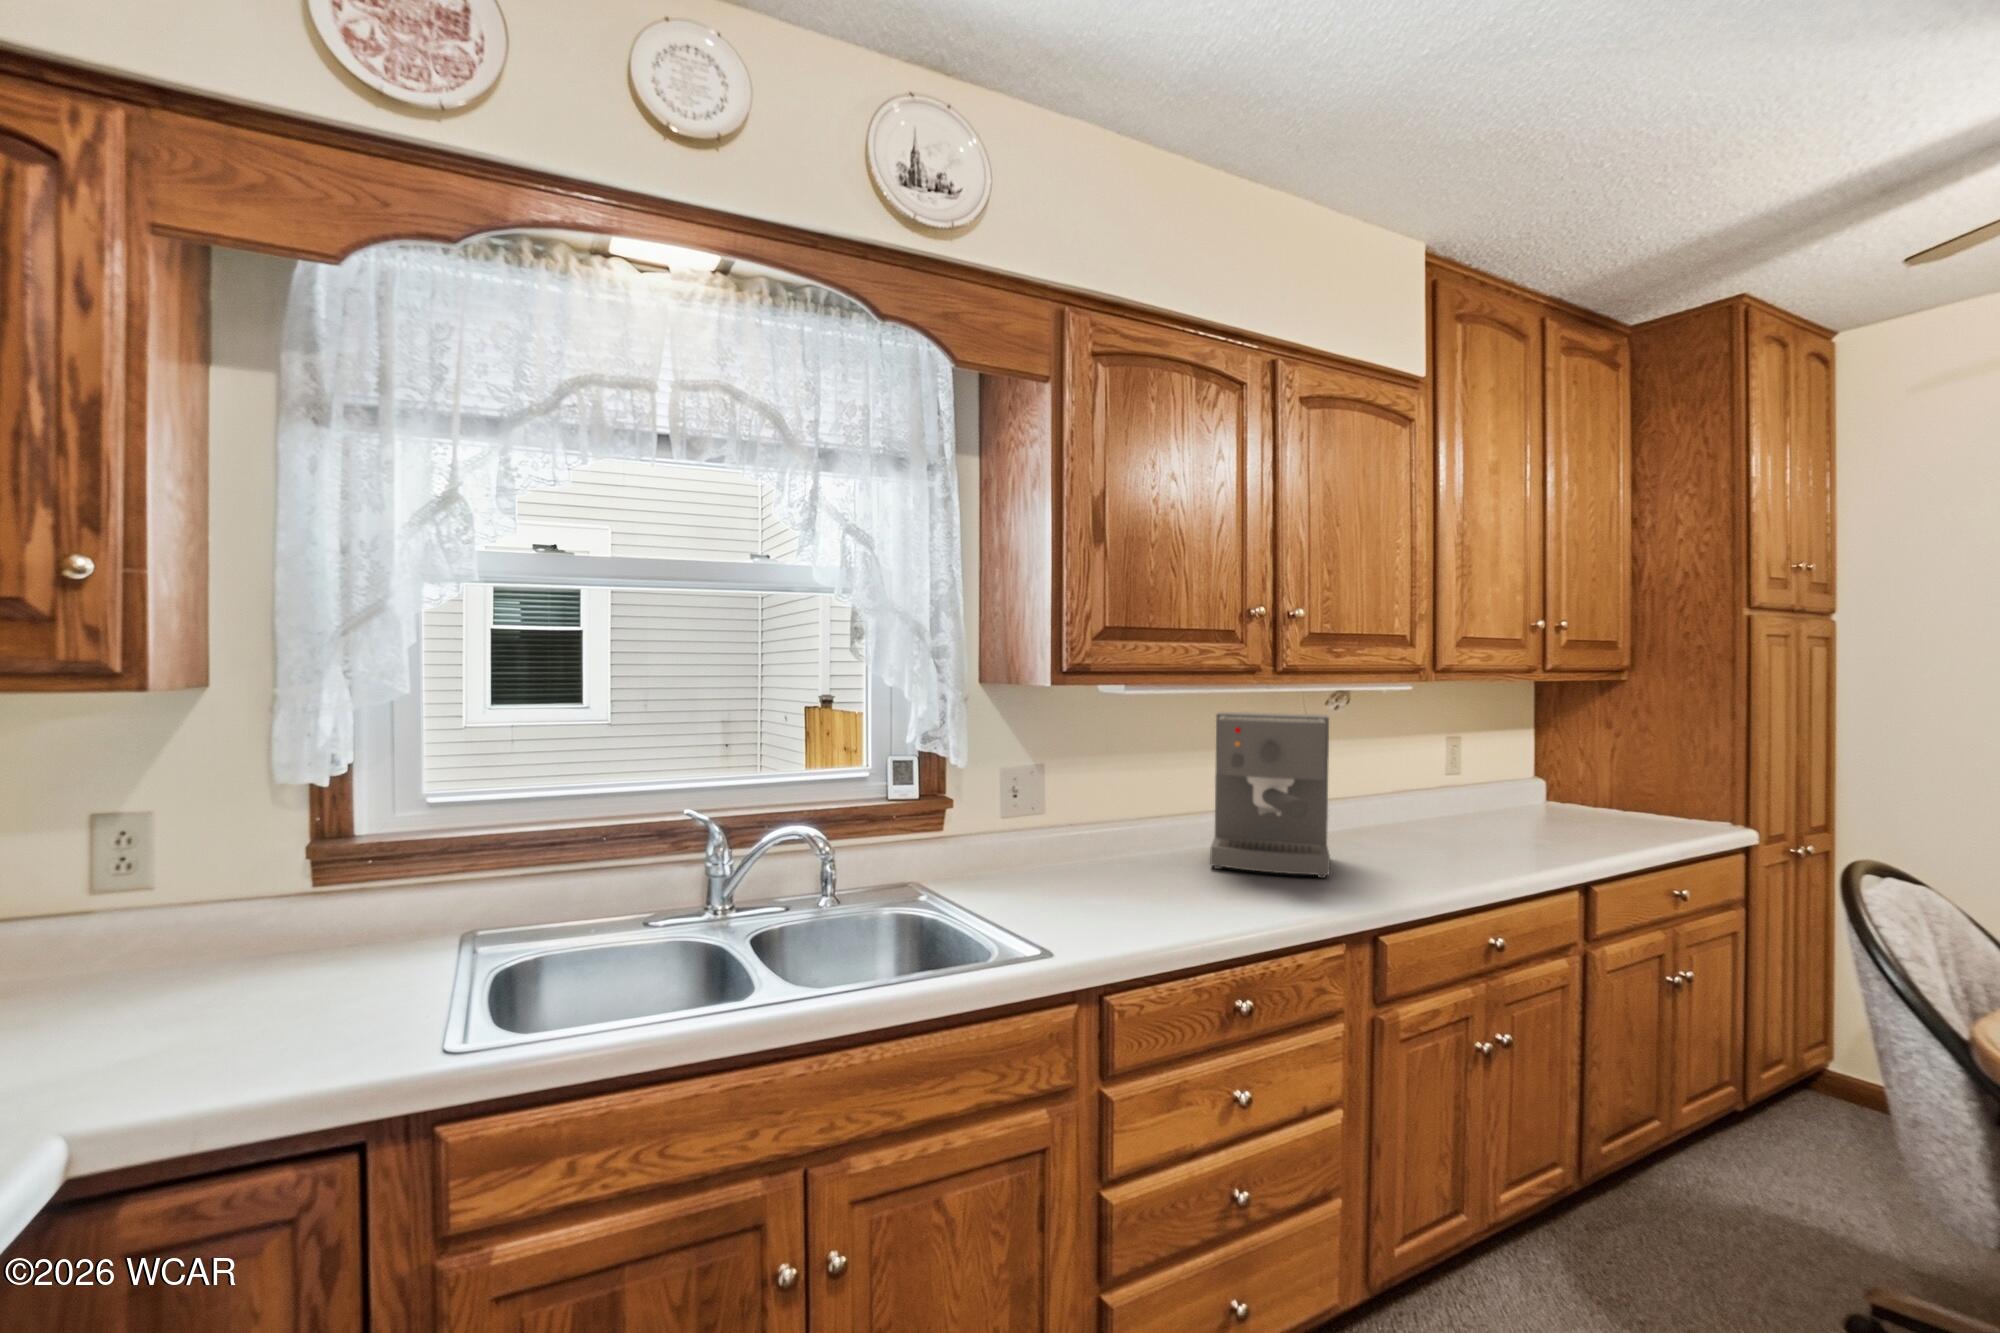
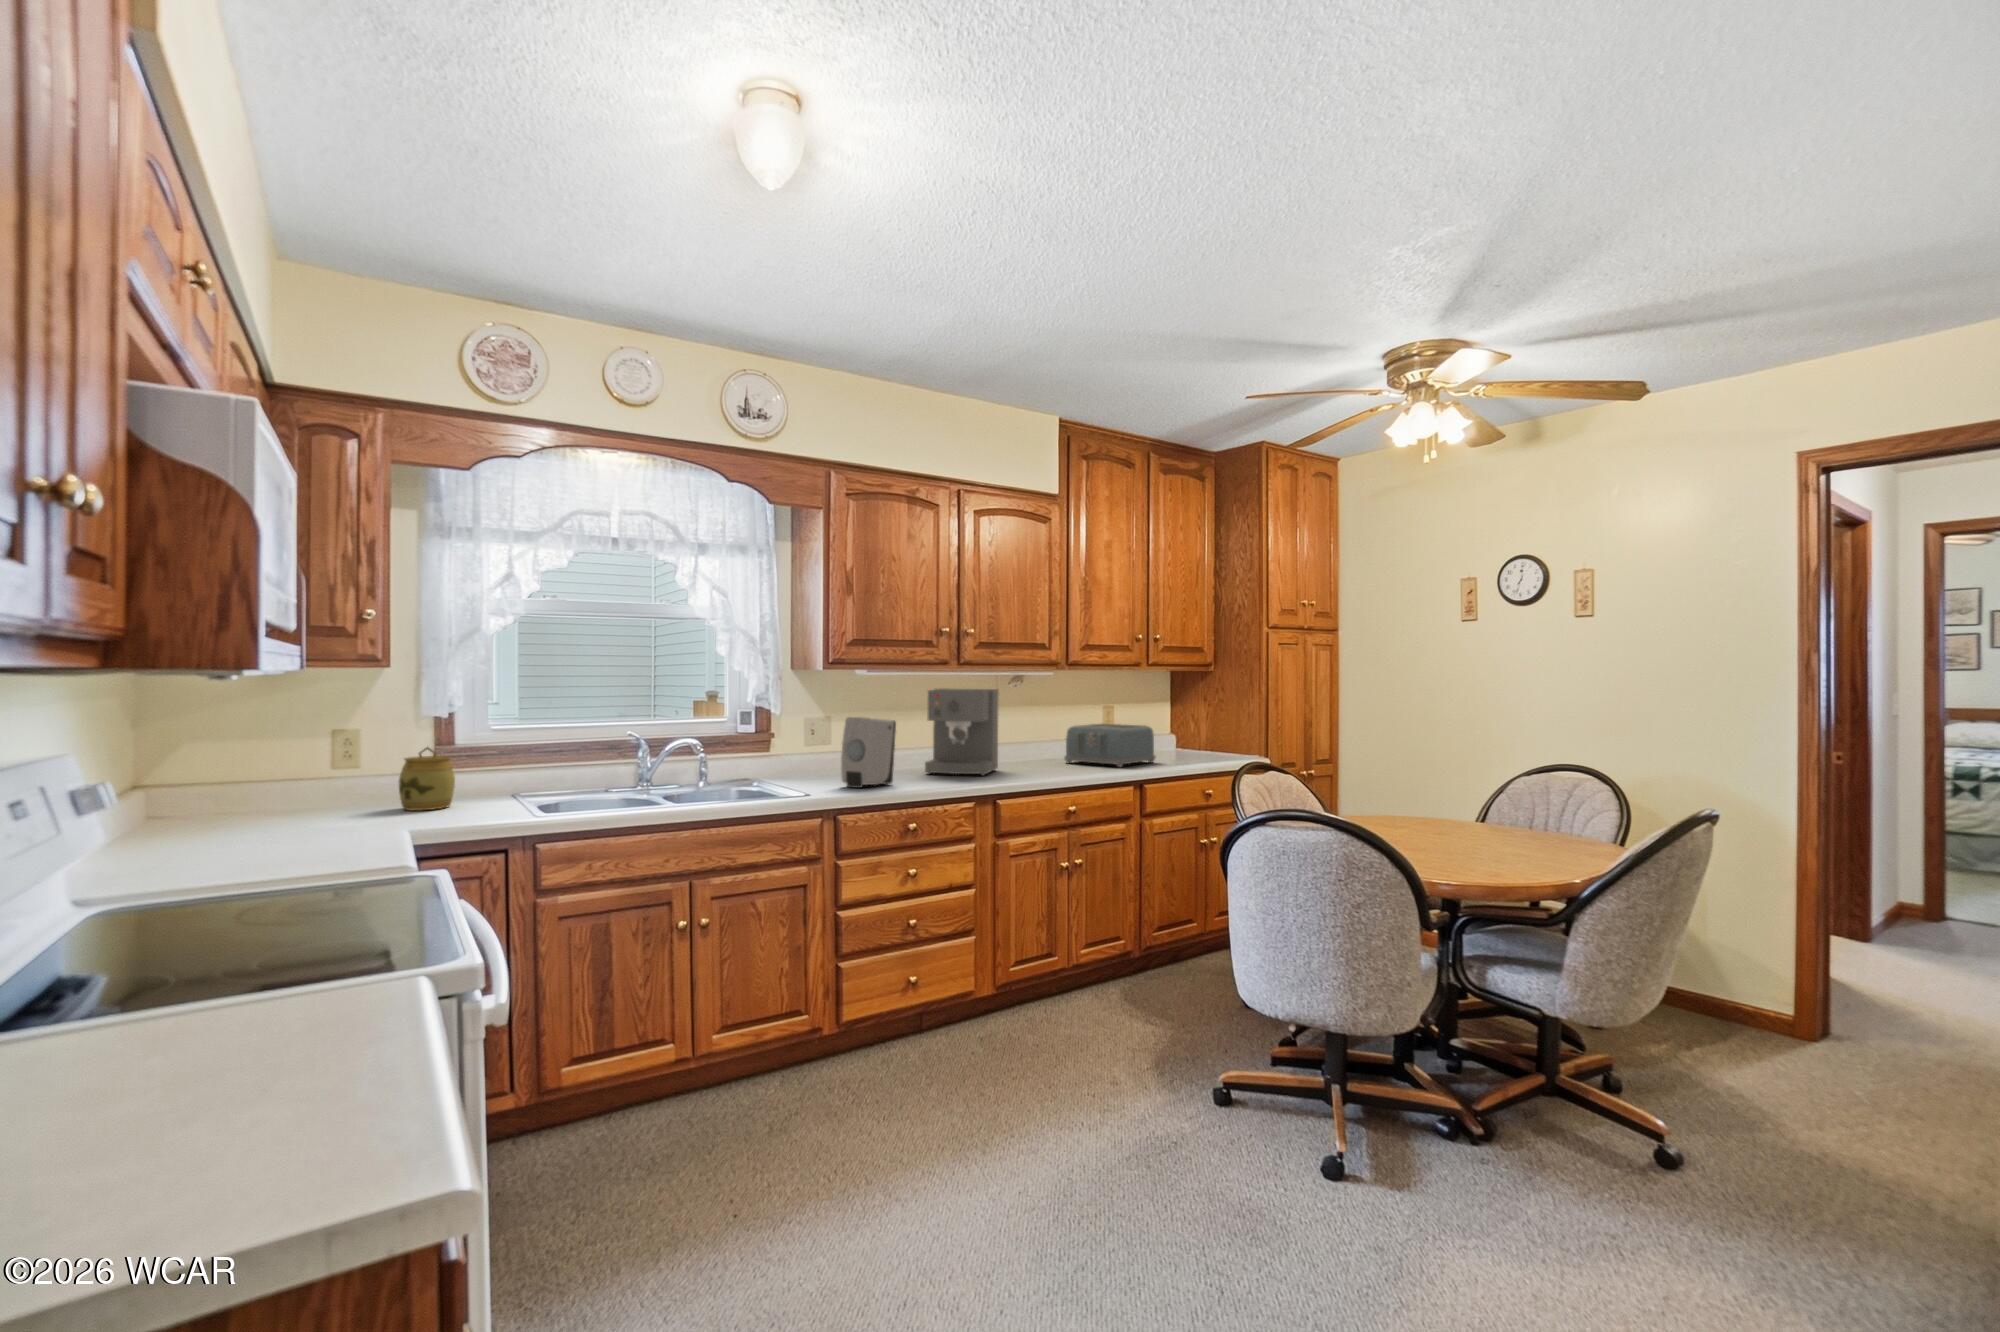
toaster: none [1408,765,1563,851] -> present [1064,724,1155,767]
soap dispenser: none [1093,780,1191,925] -> present [841,717,896,788]
jar: none [175,868,307,1020] -> present [399,747,455,810]

